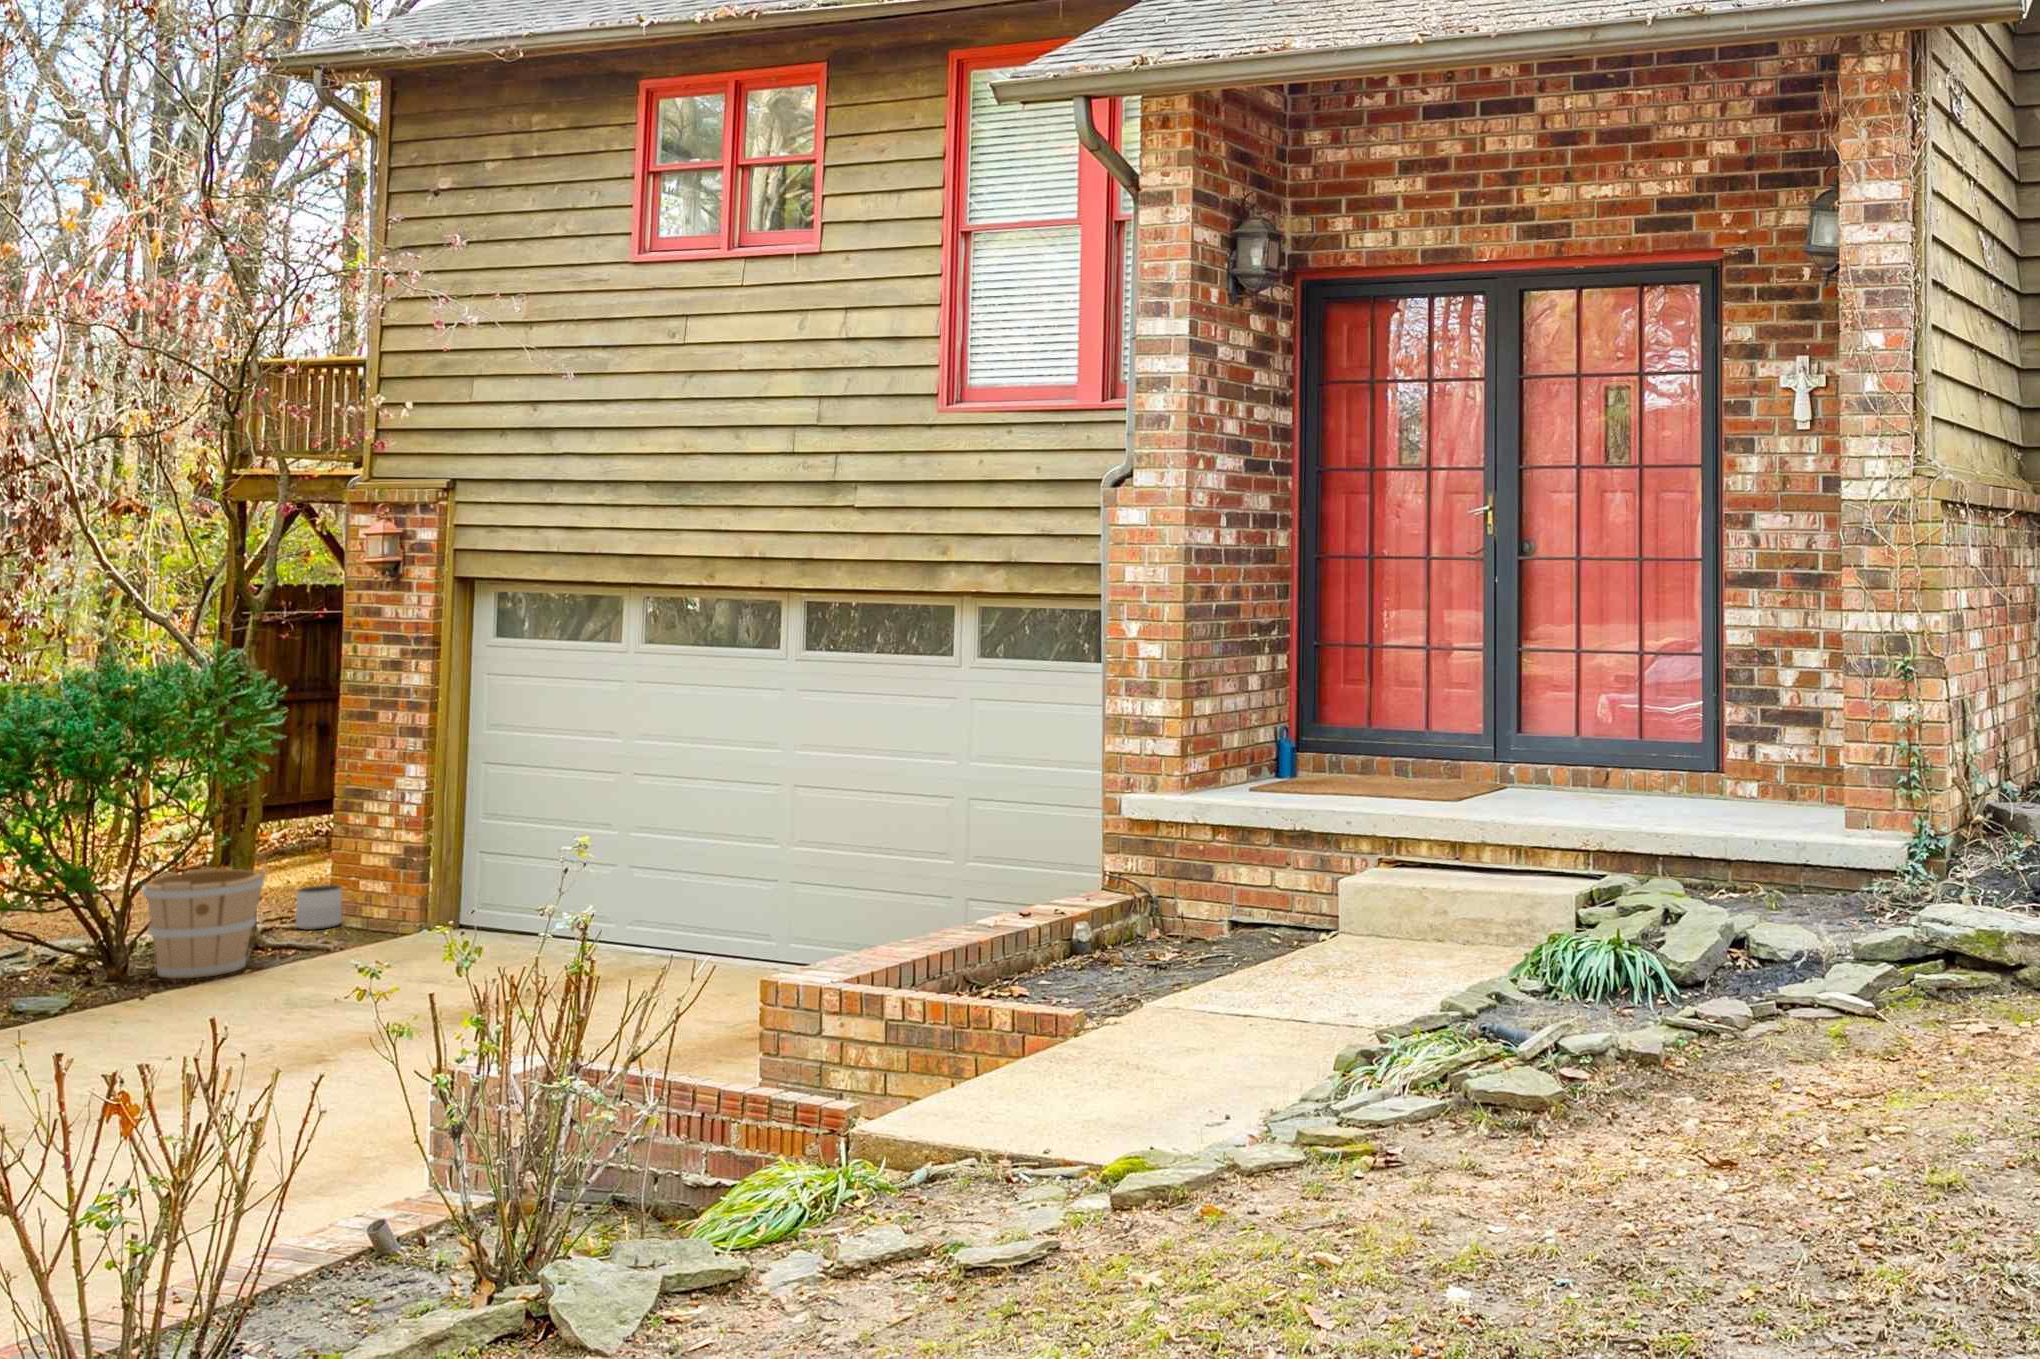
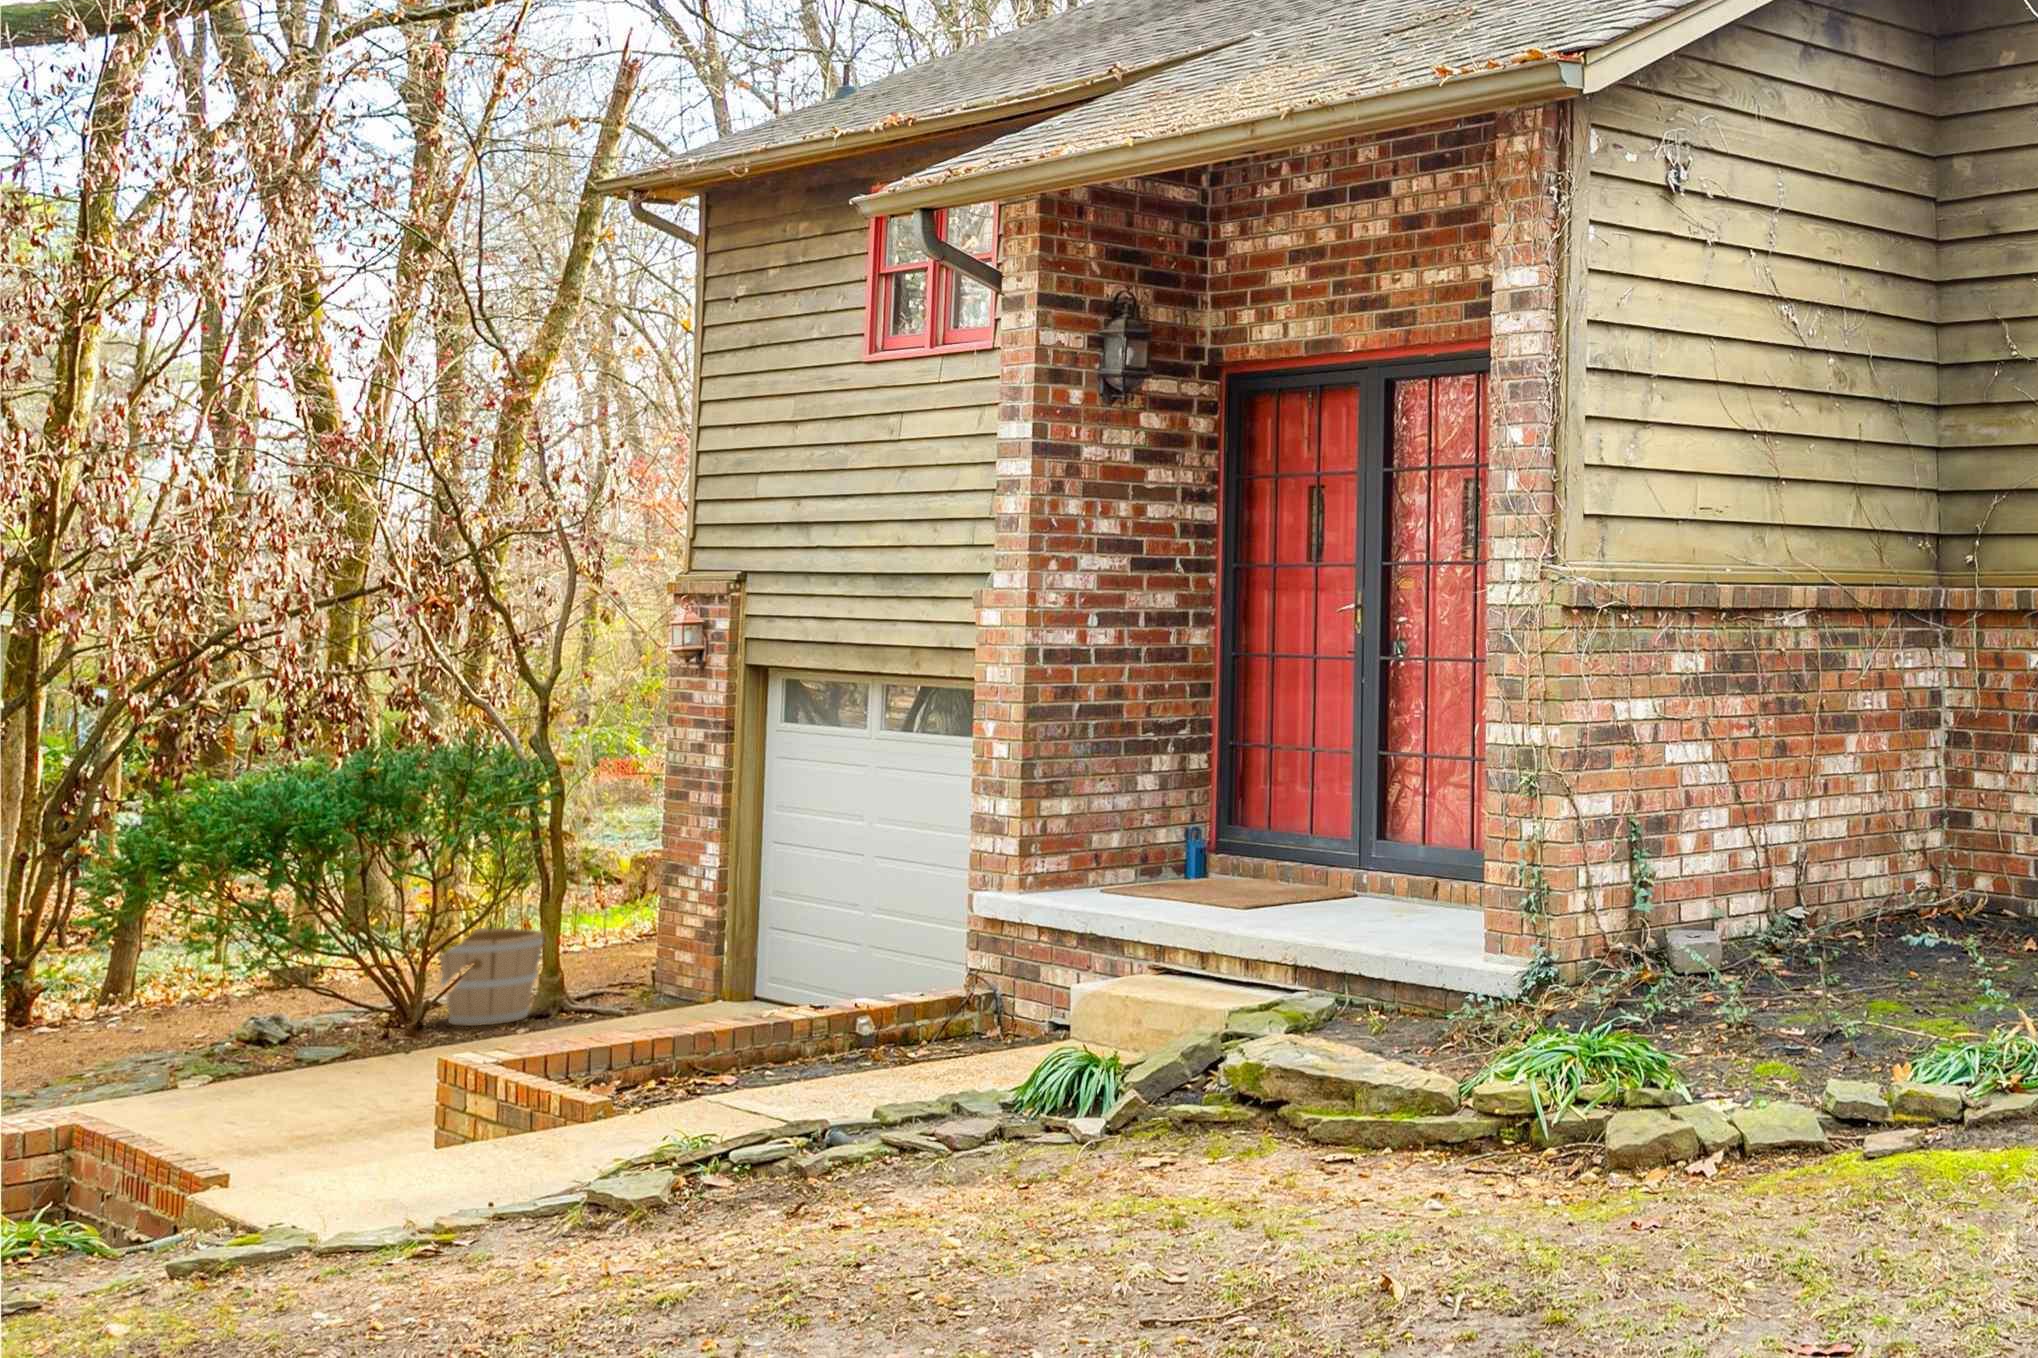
planter: present [296,885,342,930] -> none [619,950,661,990]

